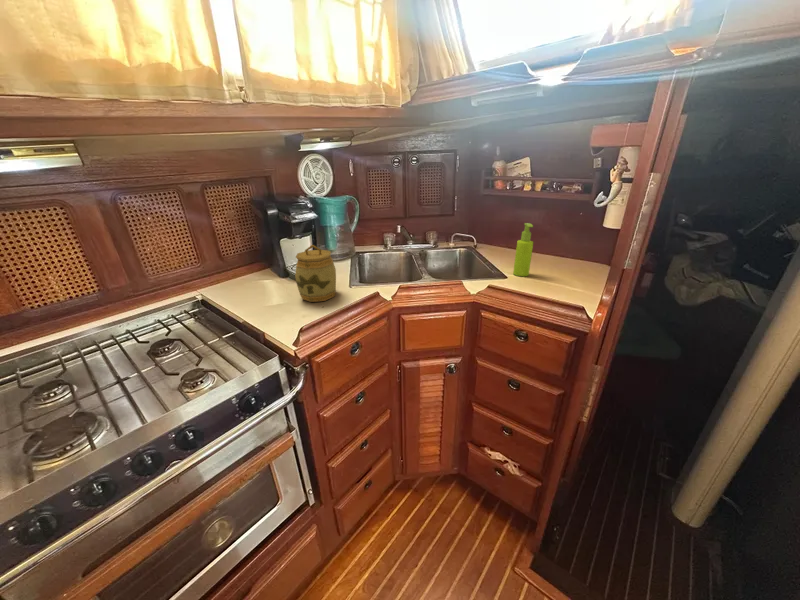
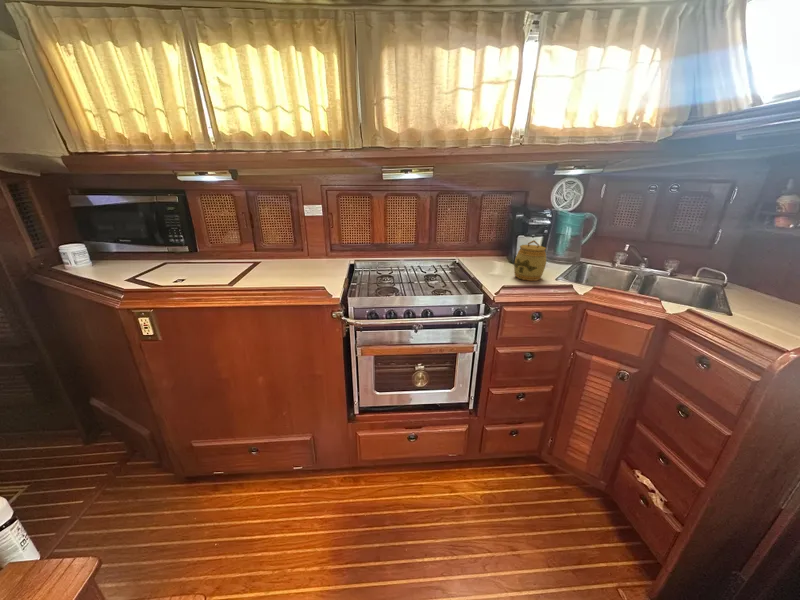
soap dispenser: present [513,223,533,276] -> none [743,262,785,320]

